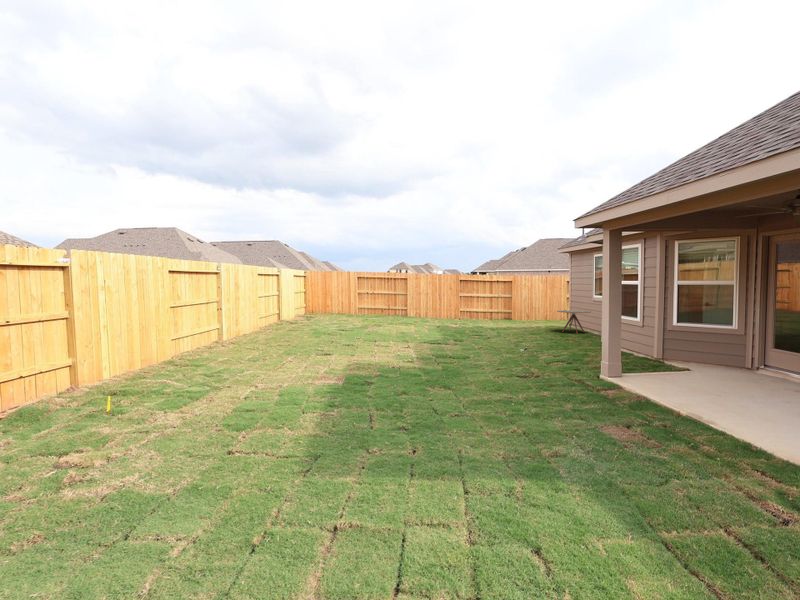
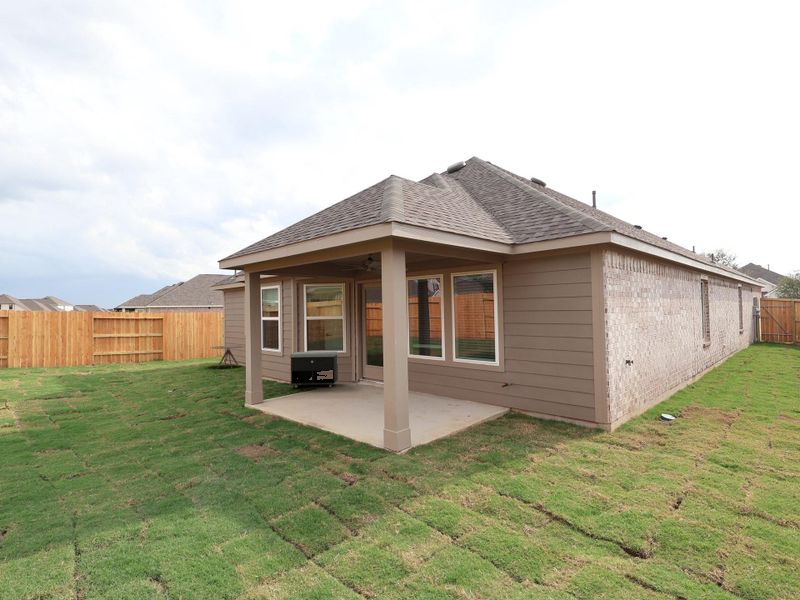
storage bench: none [652,323,721,370] -> present [290,351,338,387]

